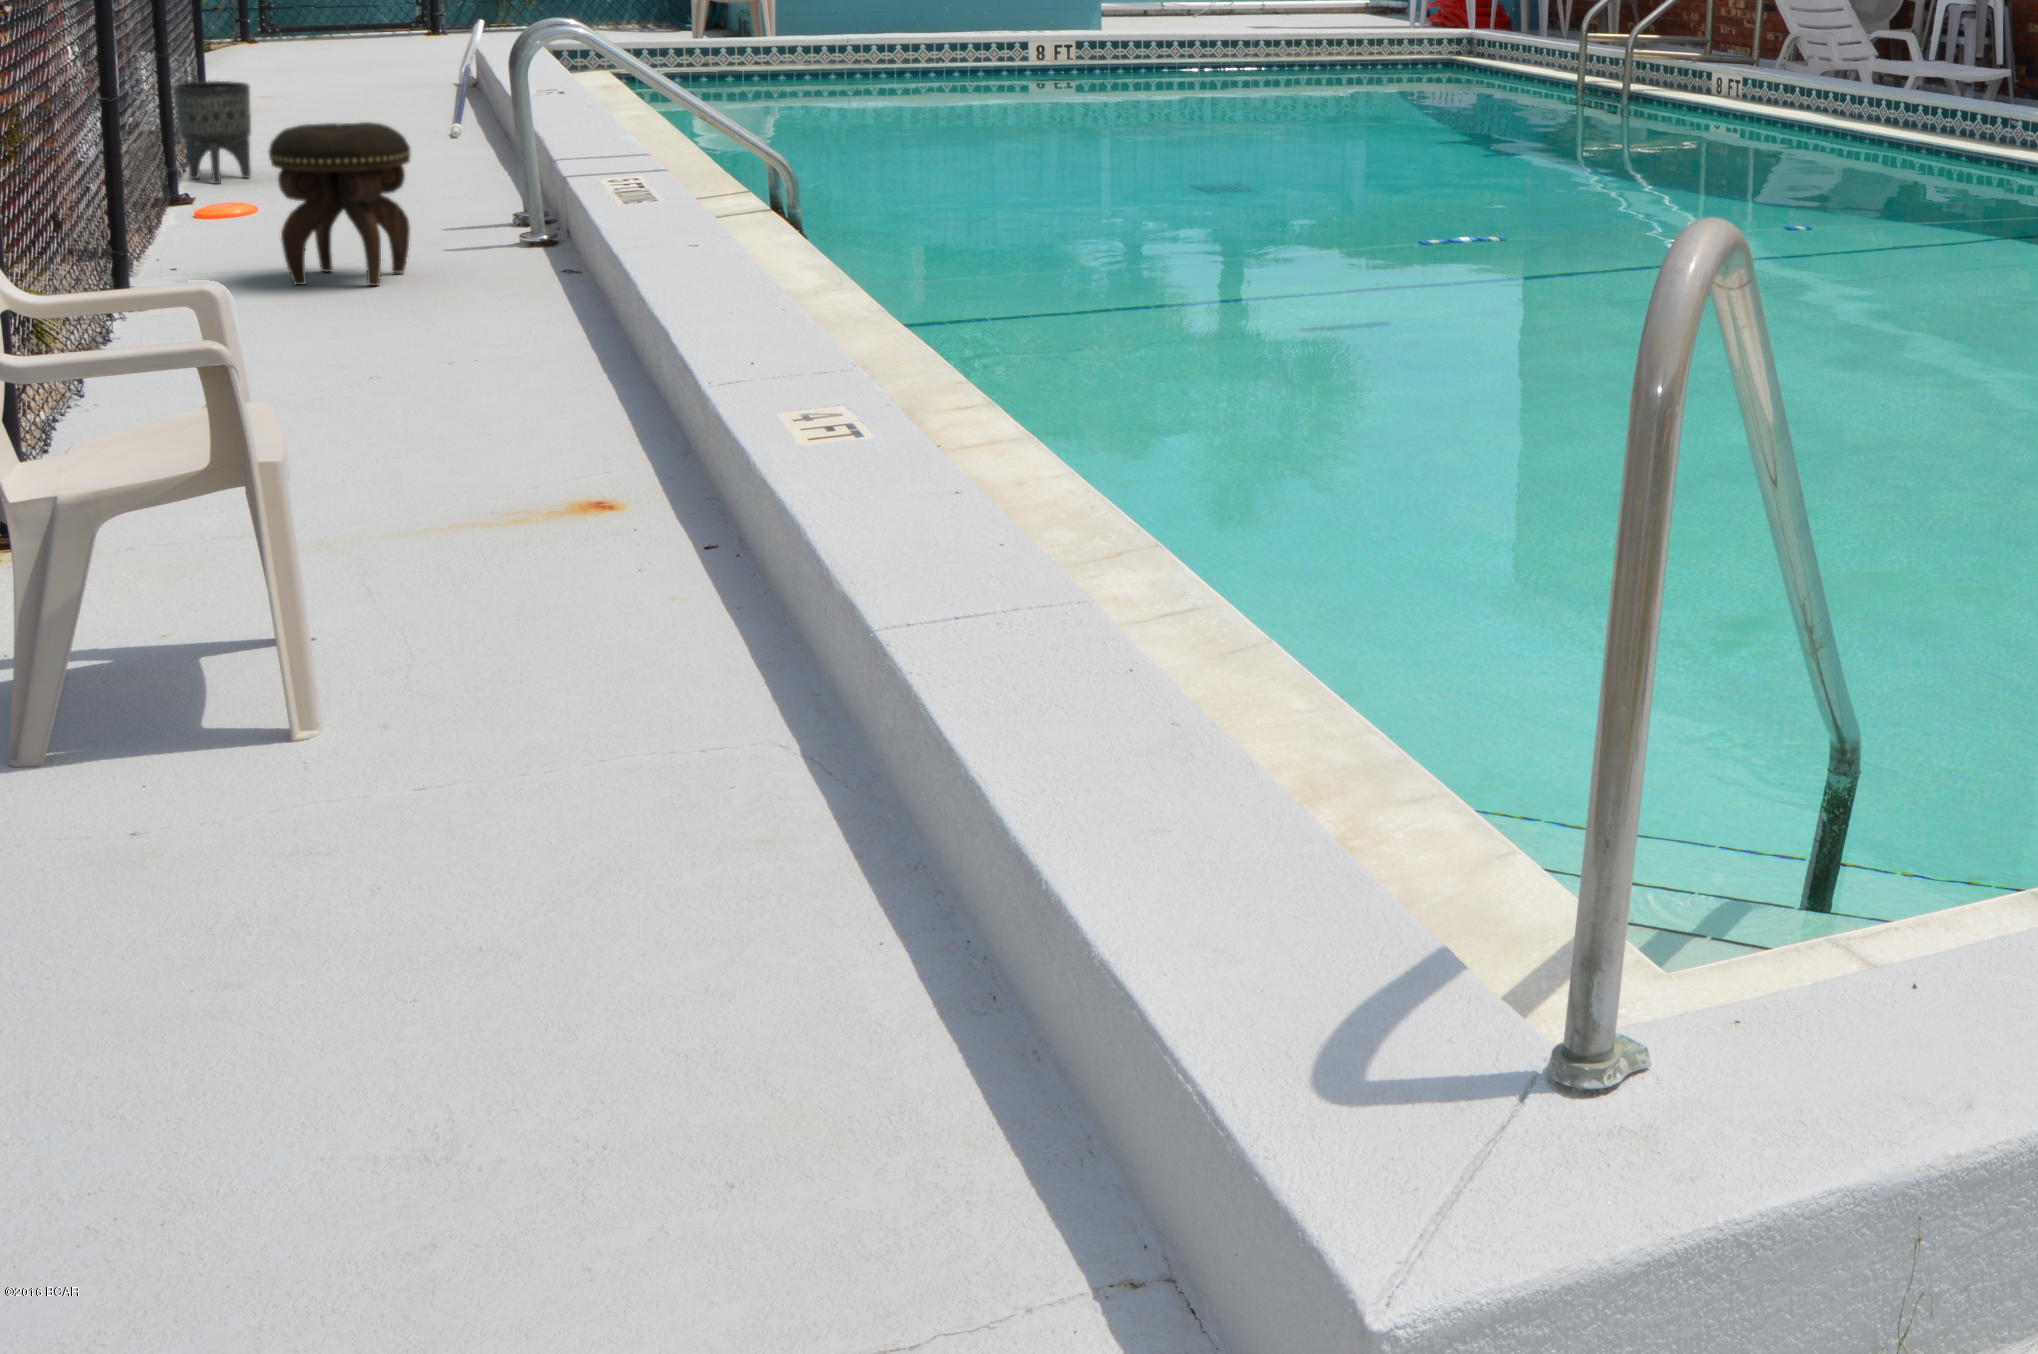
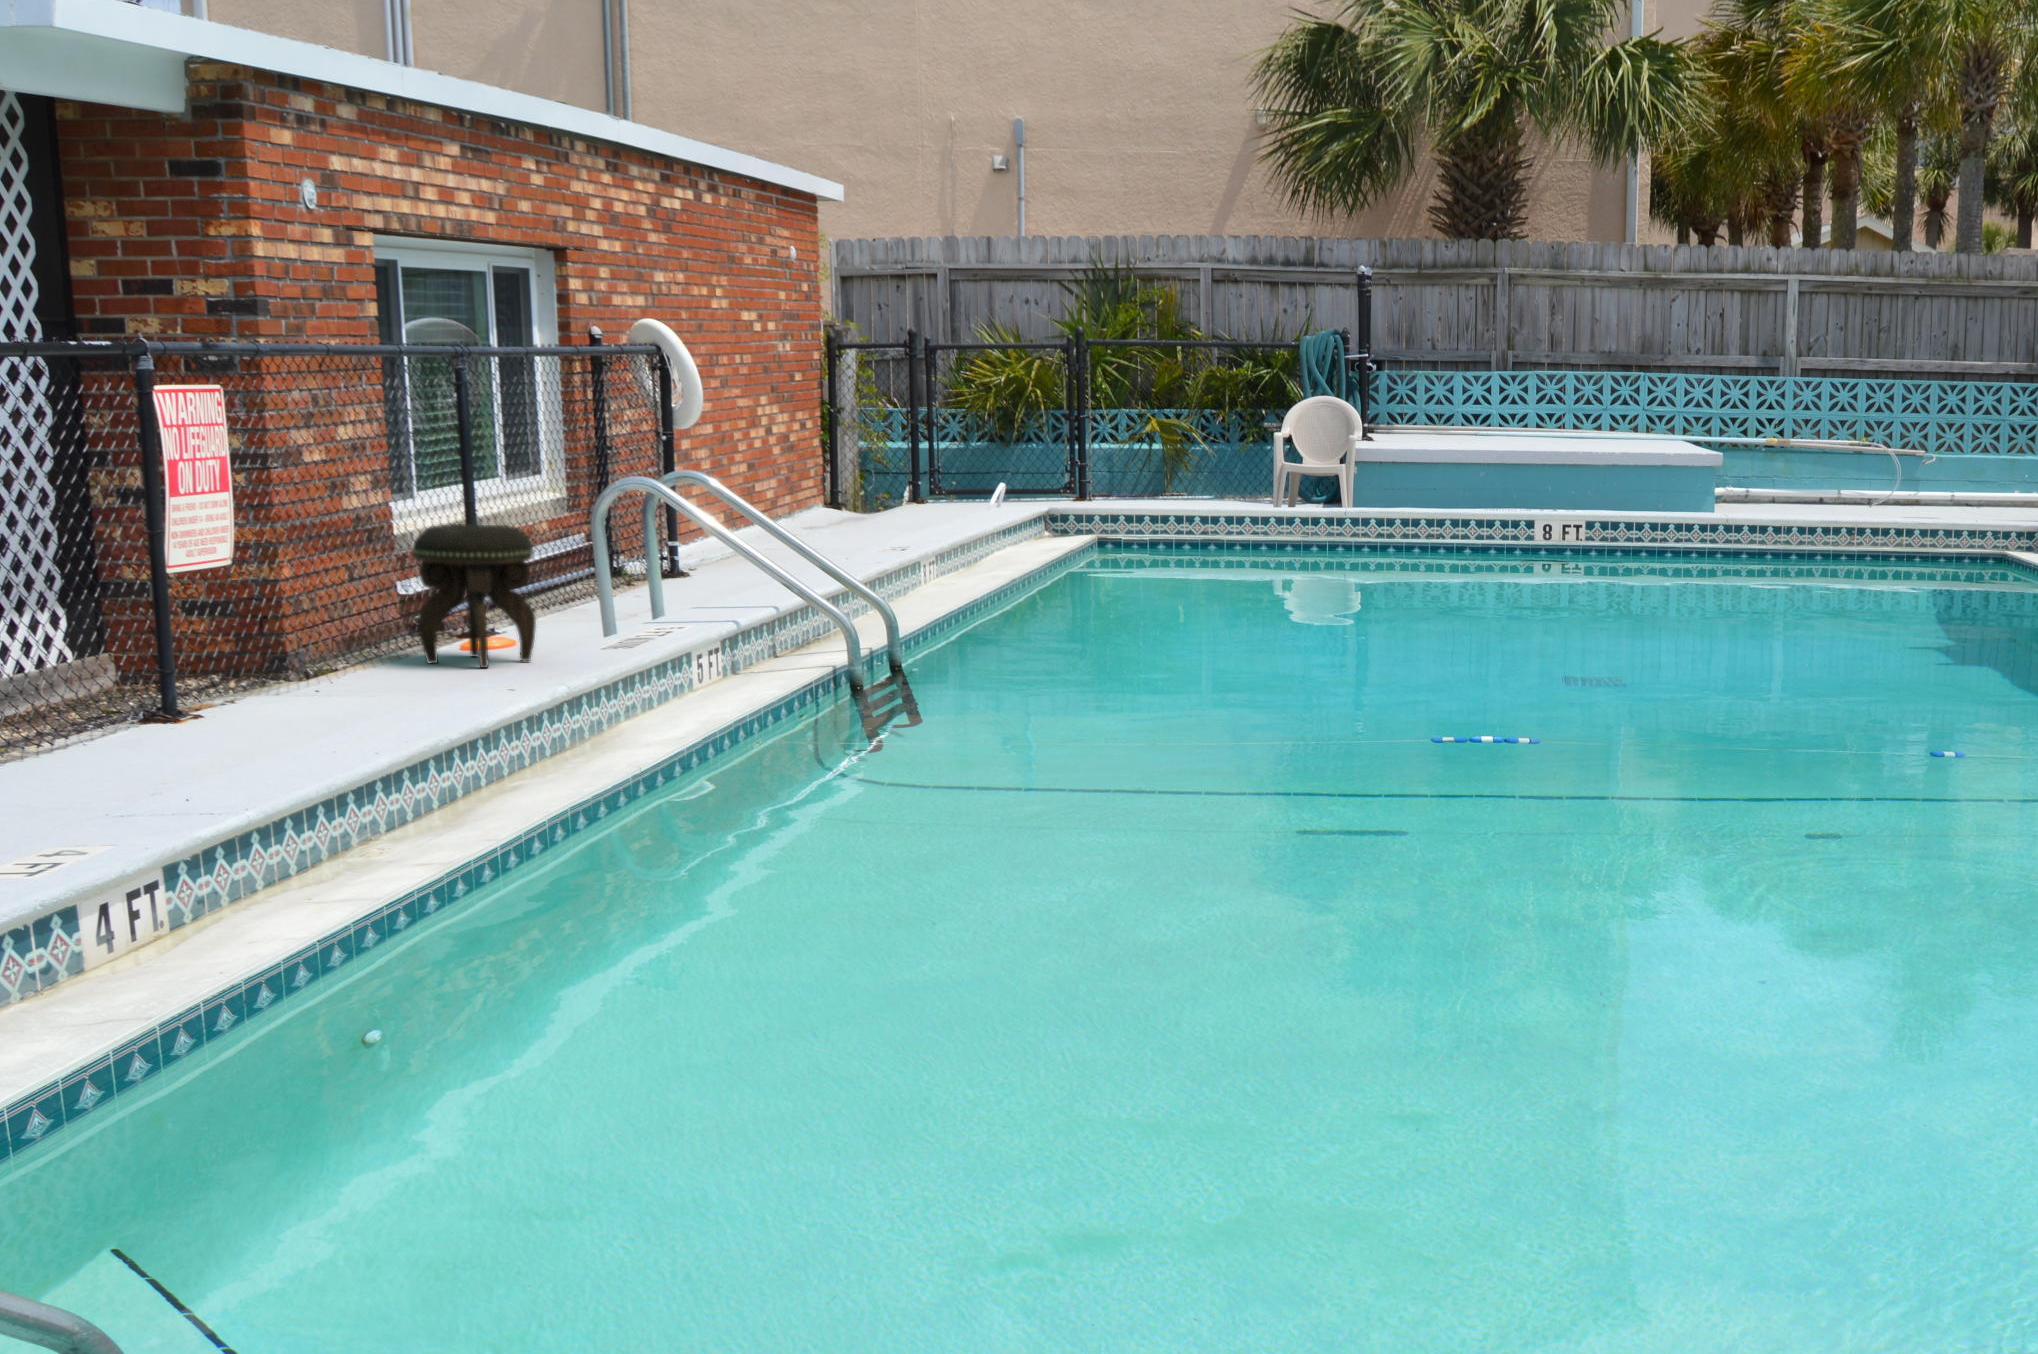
planter: present [172,81,251,184] -> none [536,504,600,595]

